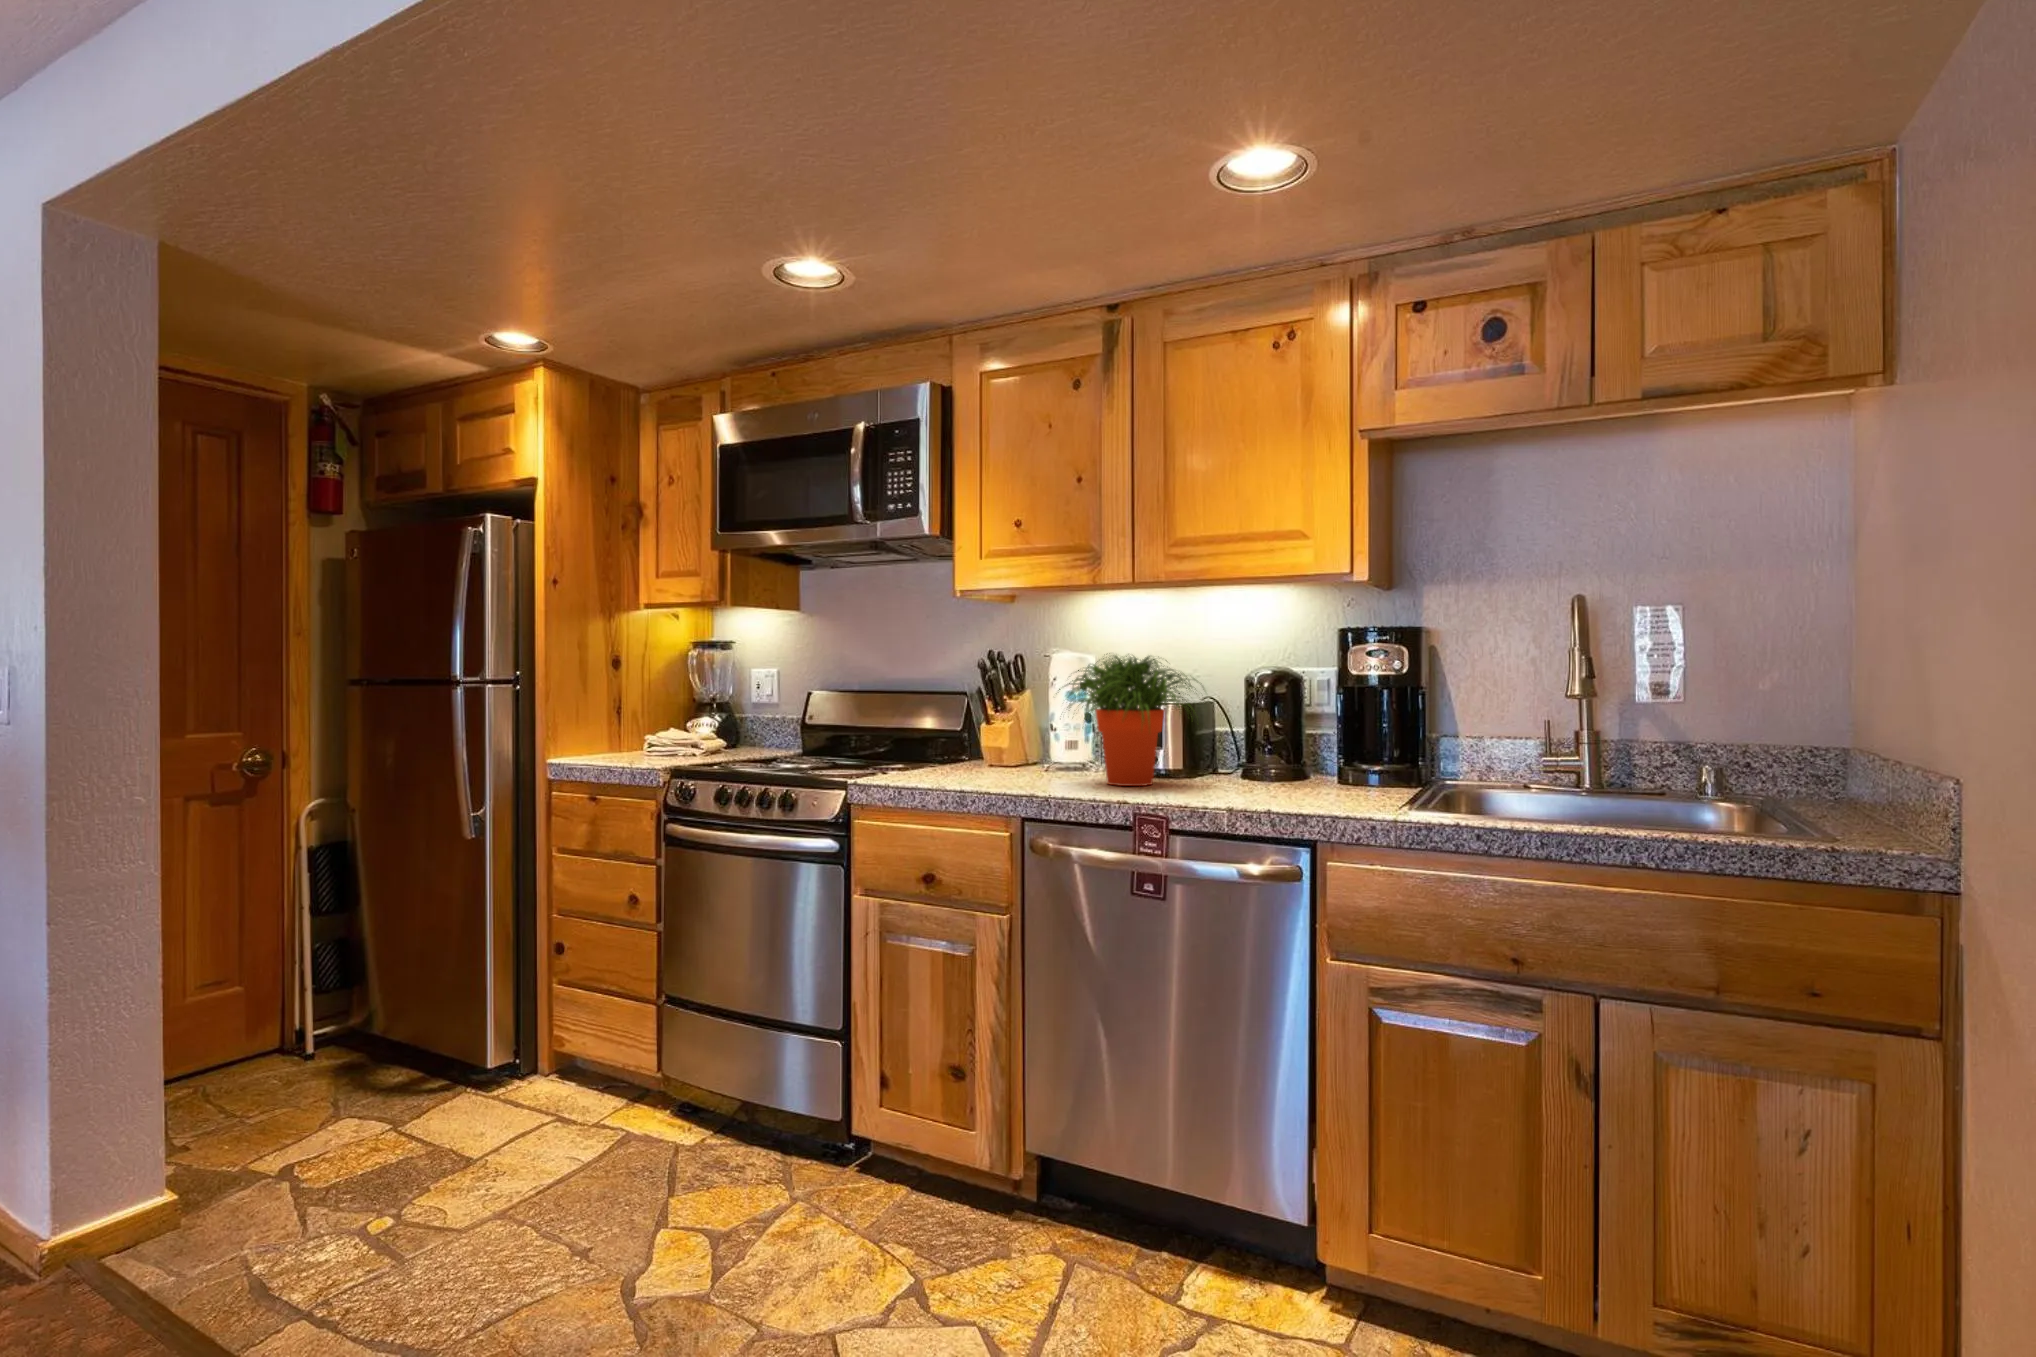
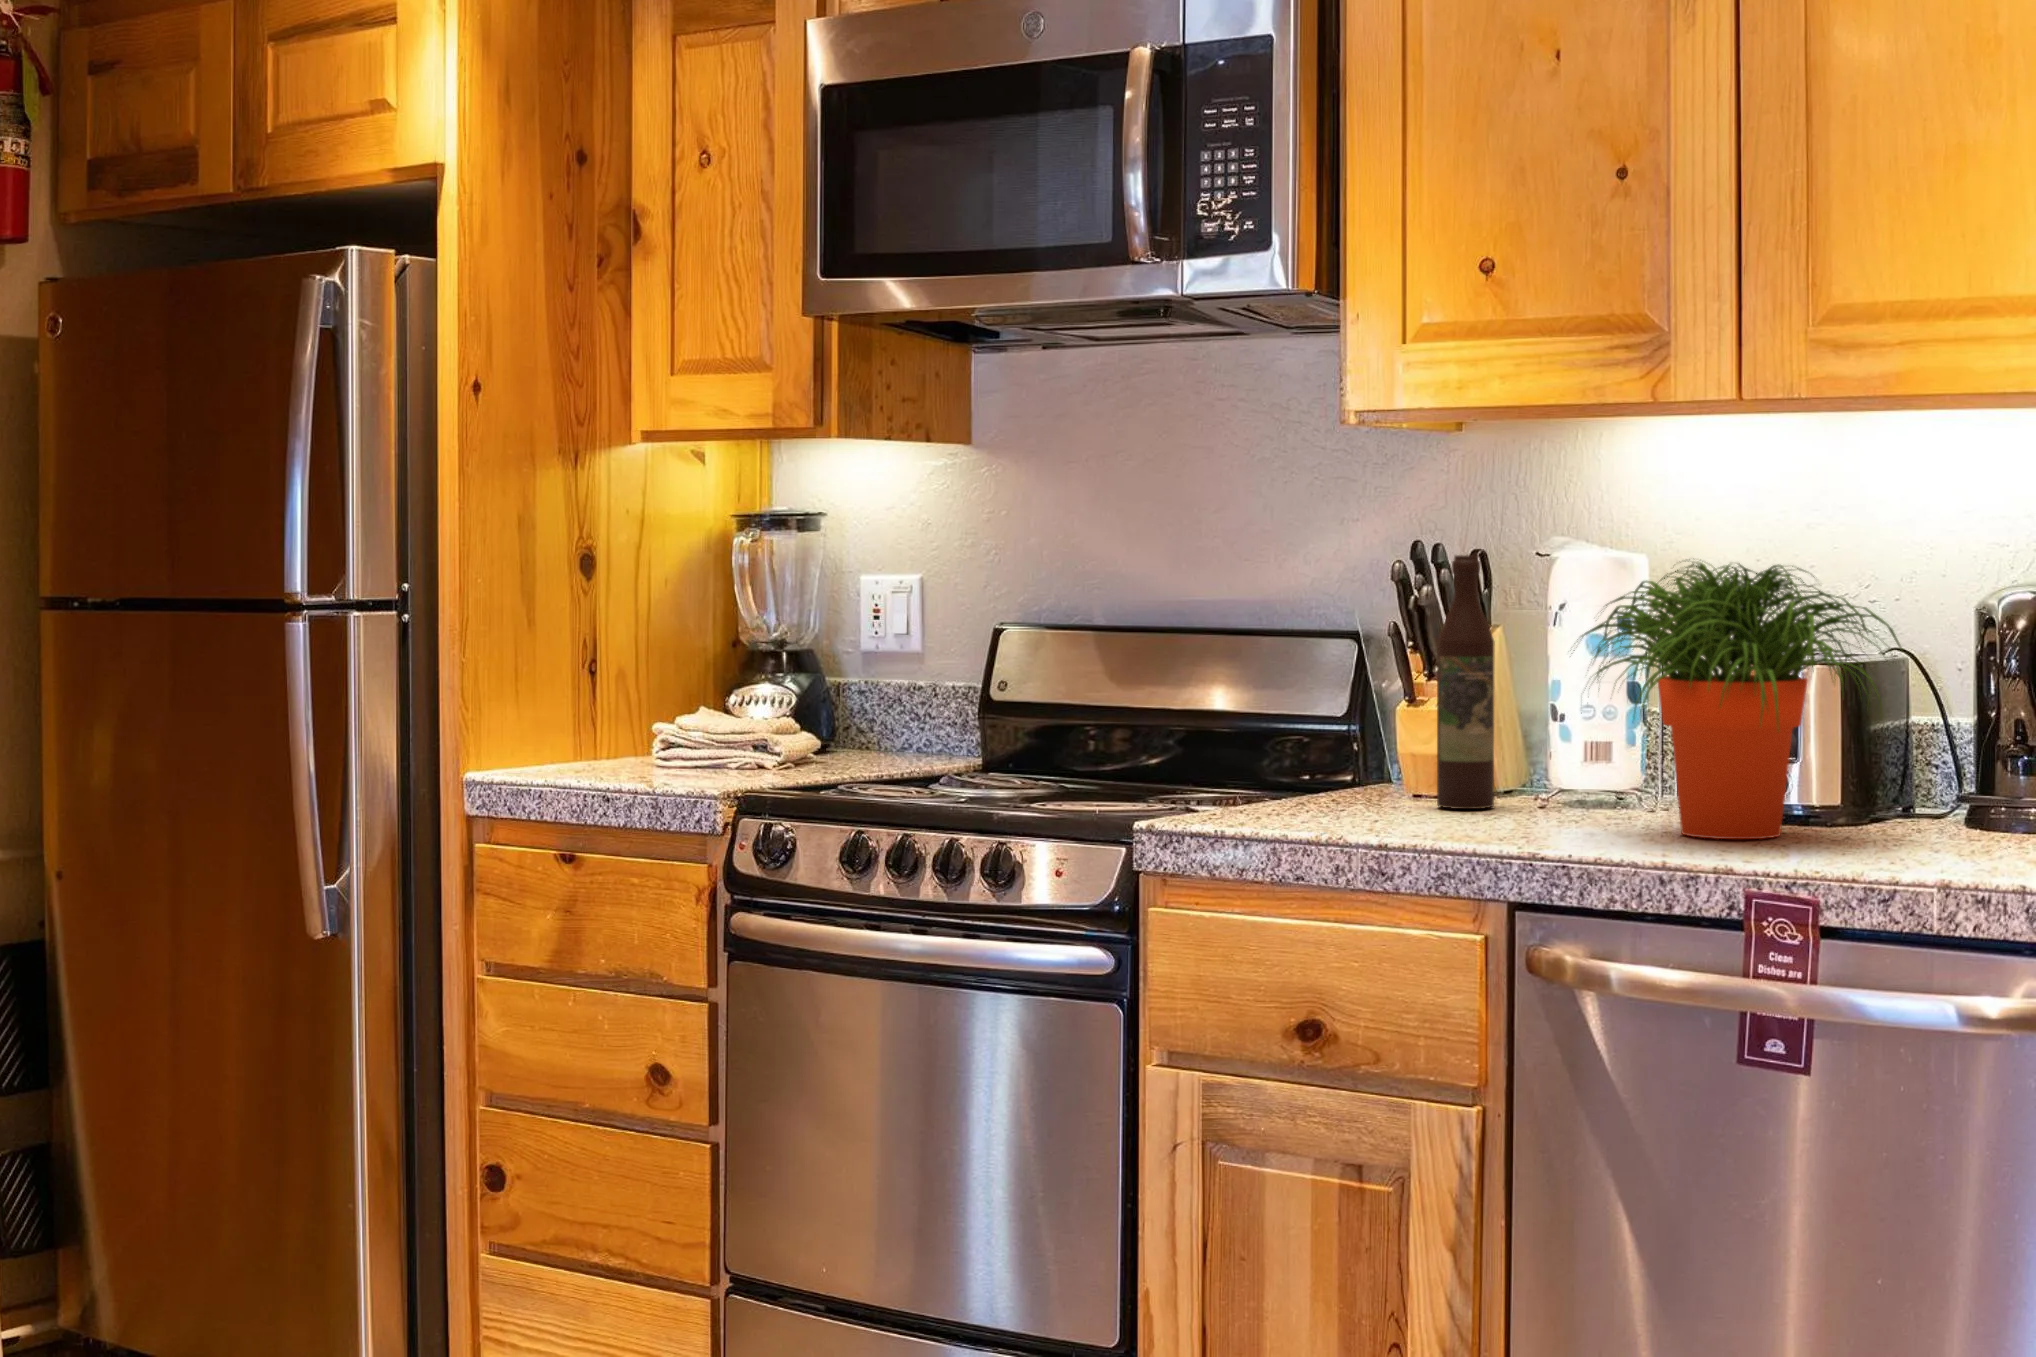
wine bottle: none [998,654,1024,773] -> present [1437,555,1495,809]

